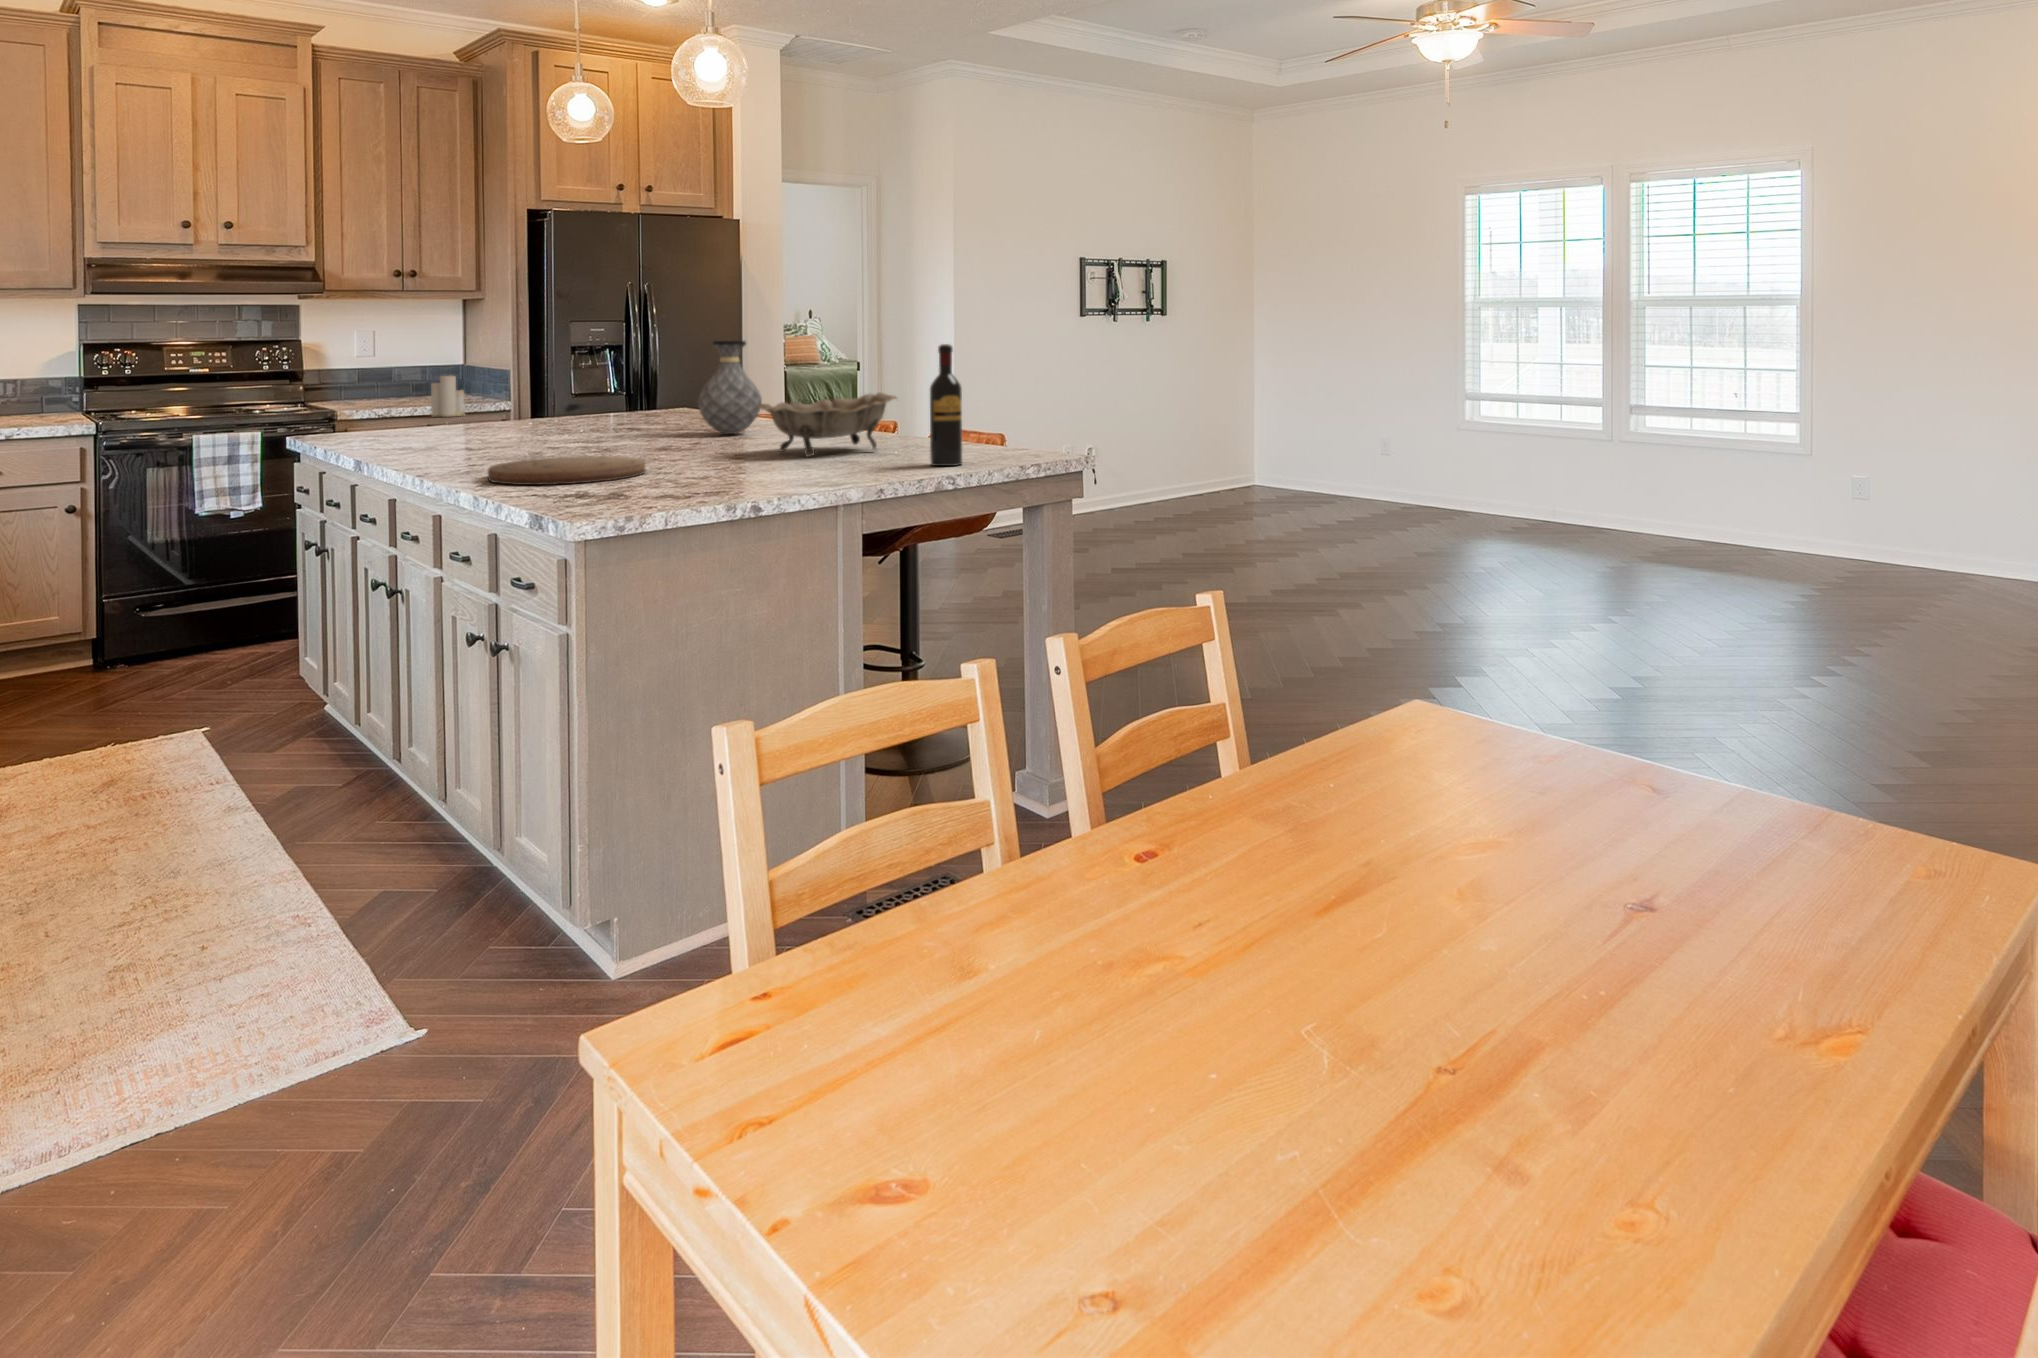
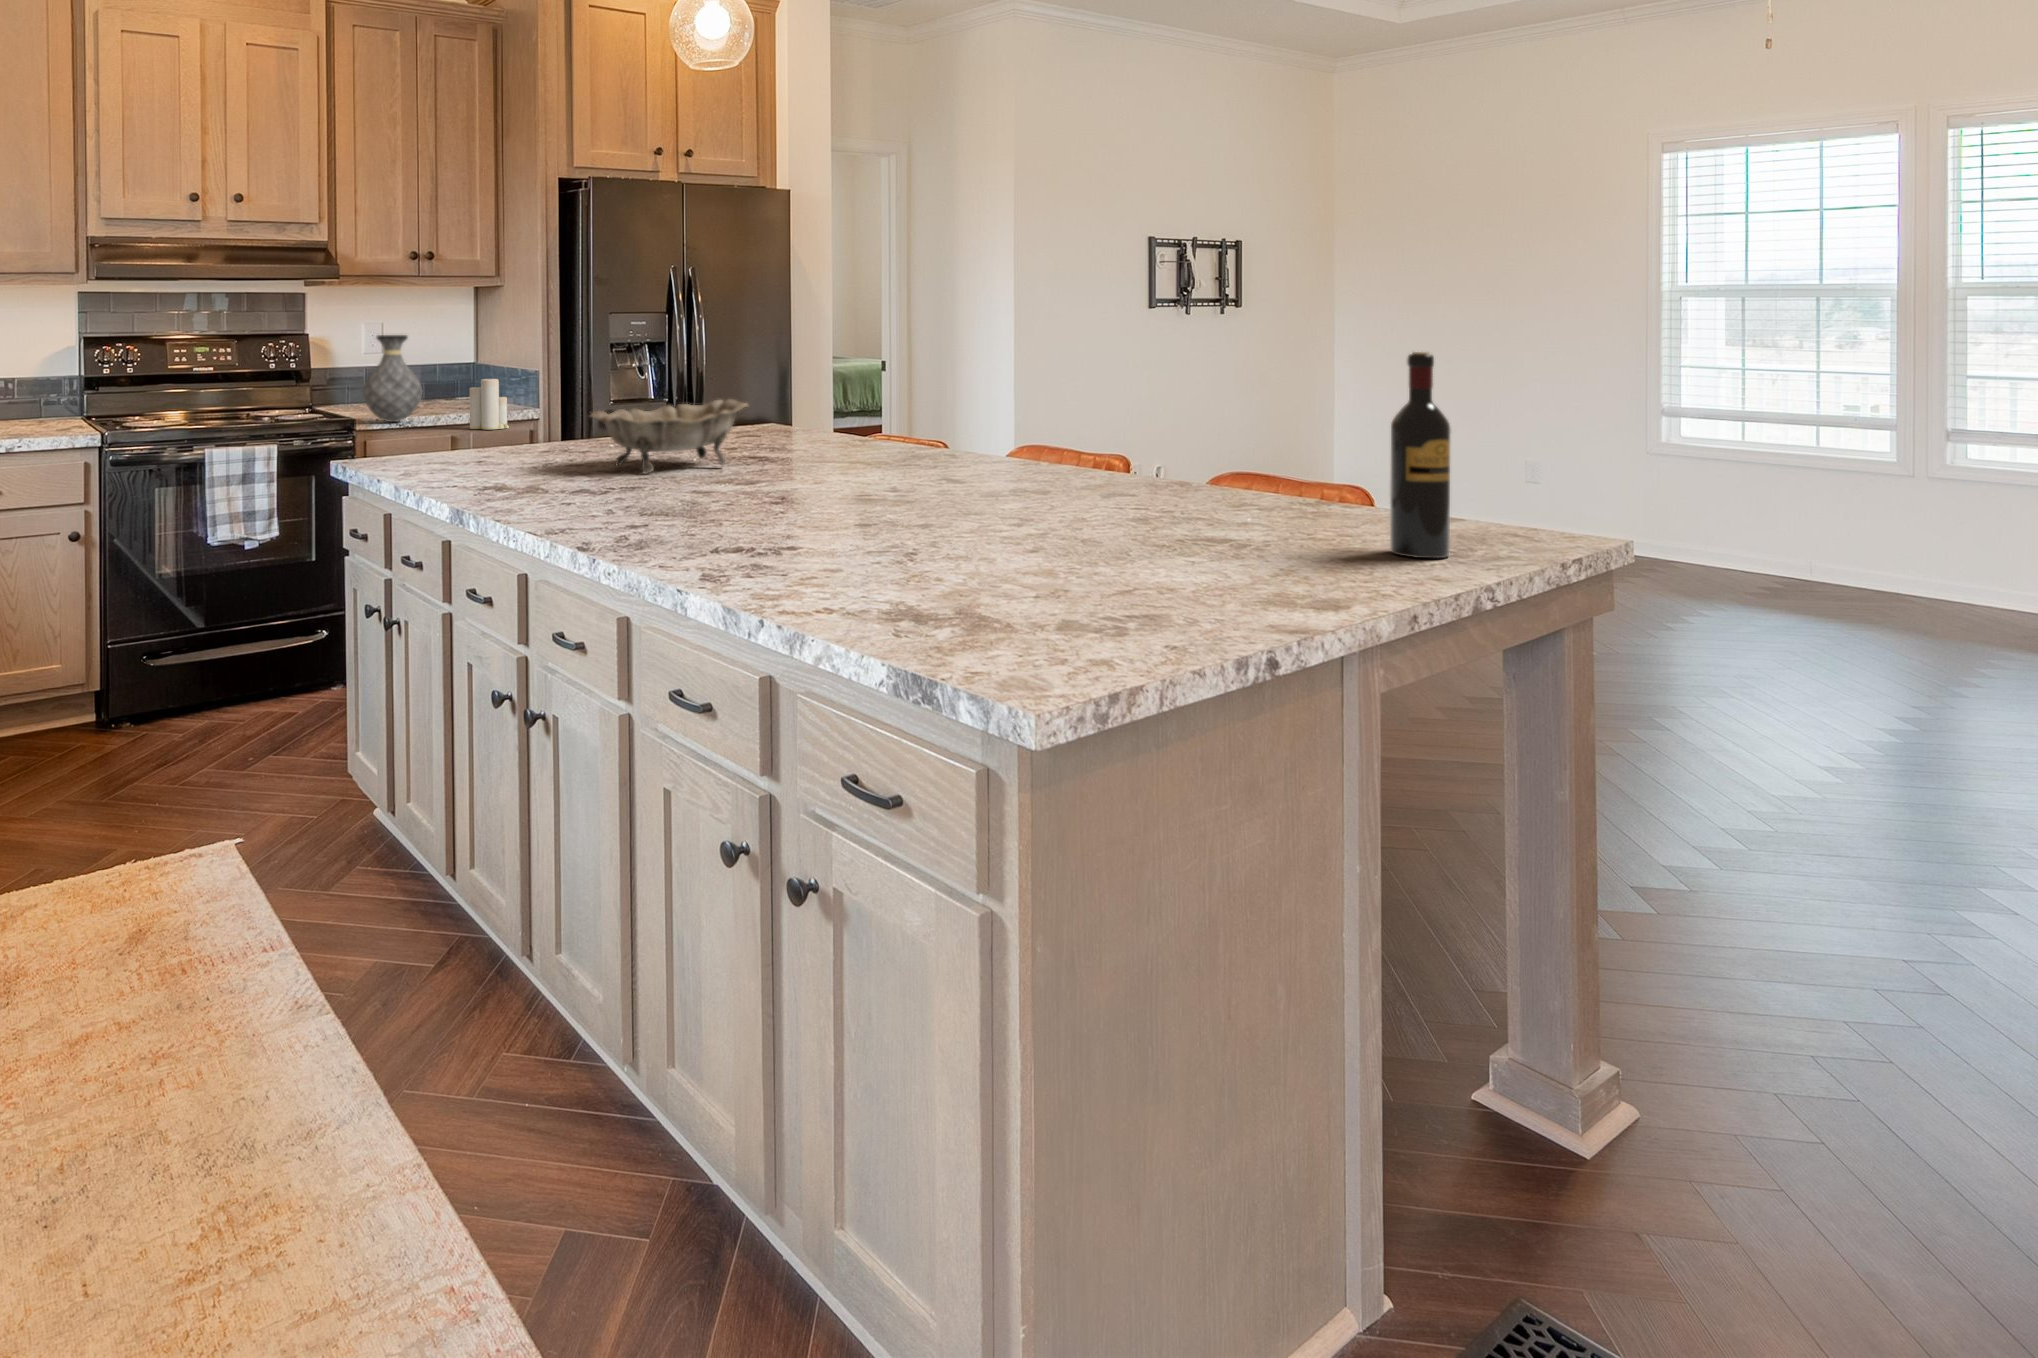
vase: present [698,341,762,434] -> present [363,335,422,422]
decorative bowl: present [756,393,897,457] -> present [590,399,748,474]
cutting board: present [488,456,645,485] -> none [699,521,931,583]

